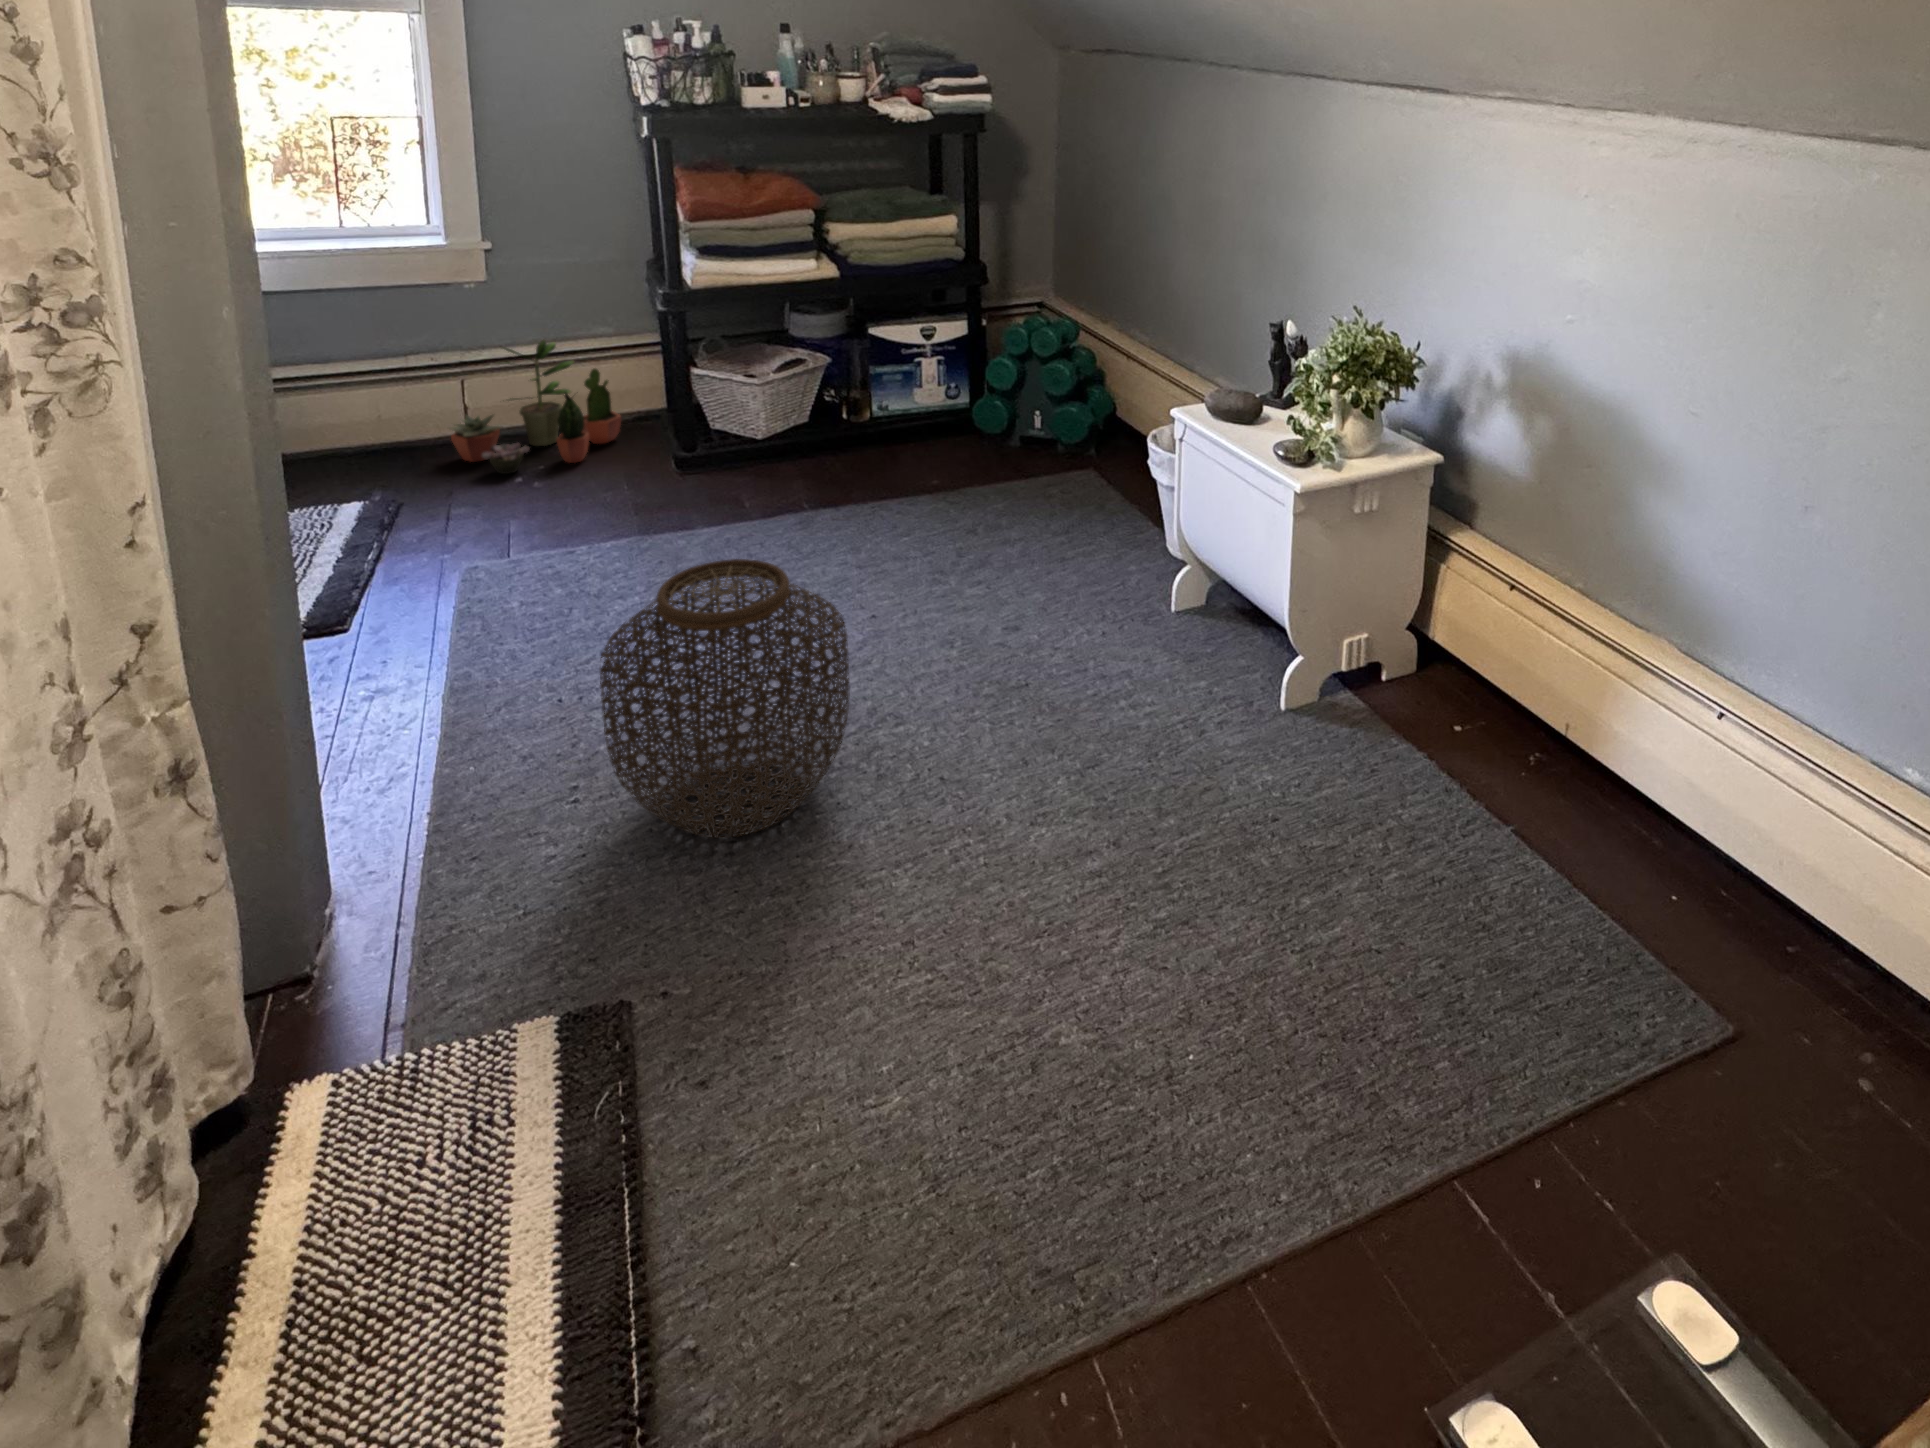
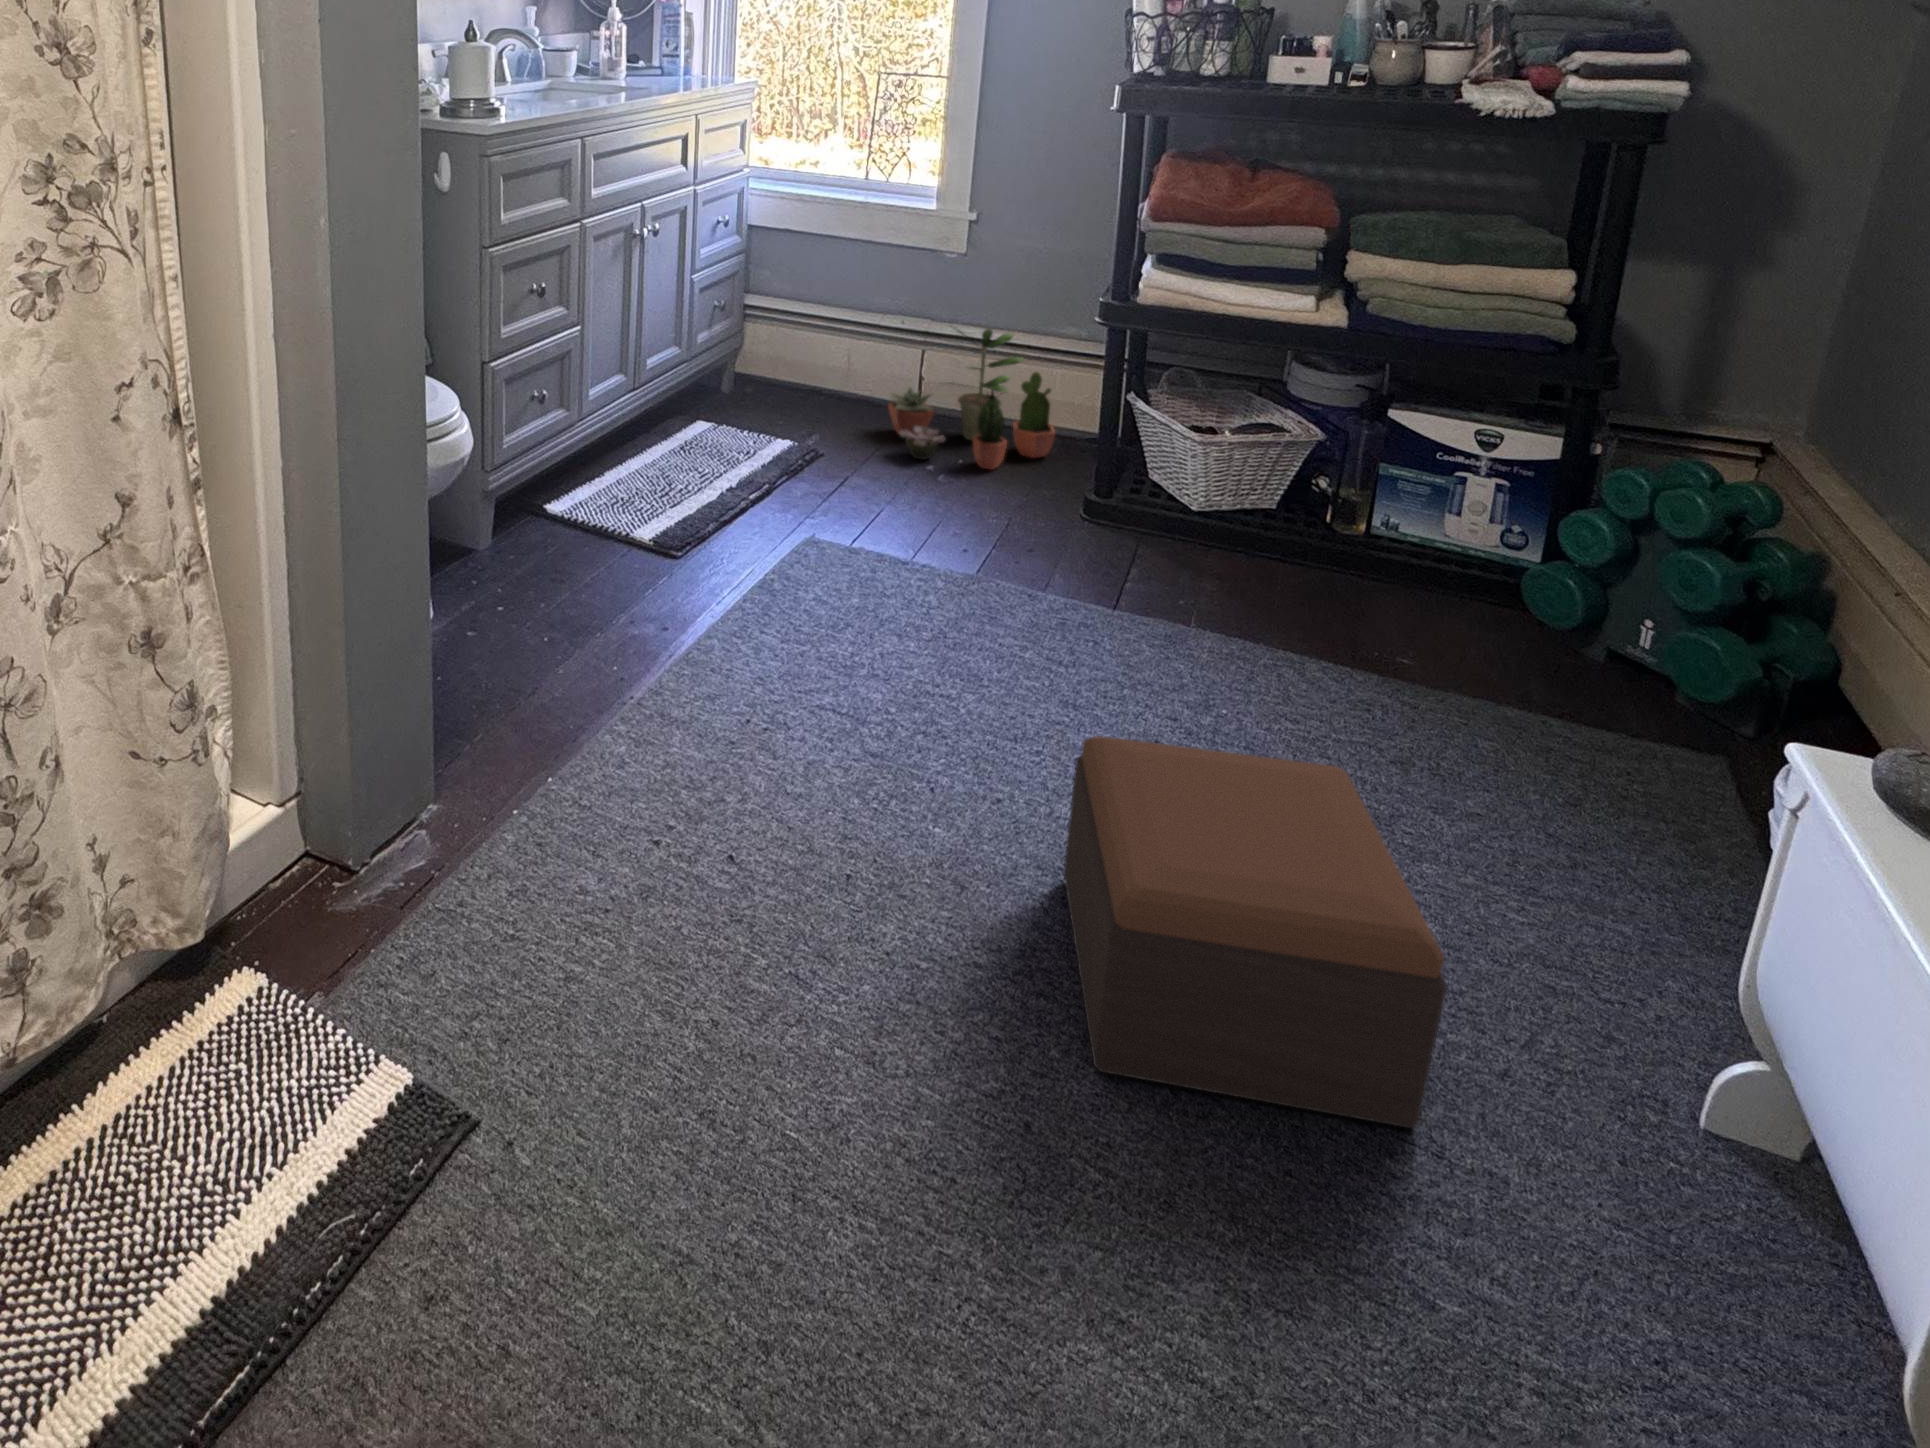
footstool: none [860,519,1096,737] -> present [1064,736,1447,1128]
woven basket: present [600,559,849,838] -> none [636,643,946,1019]

